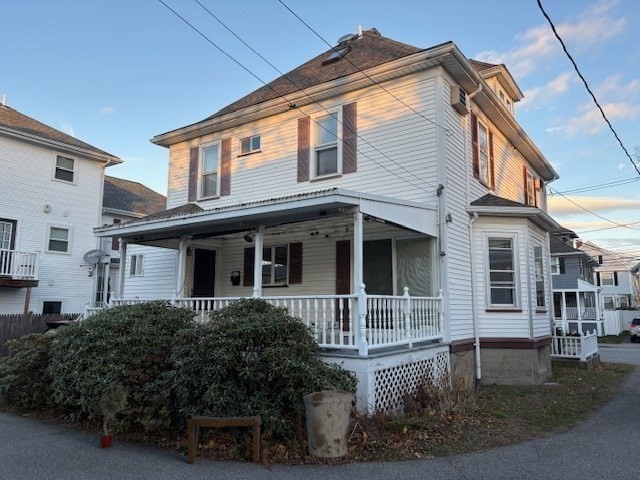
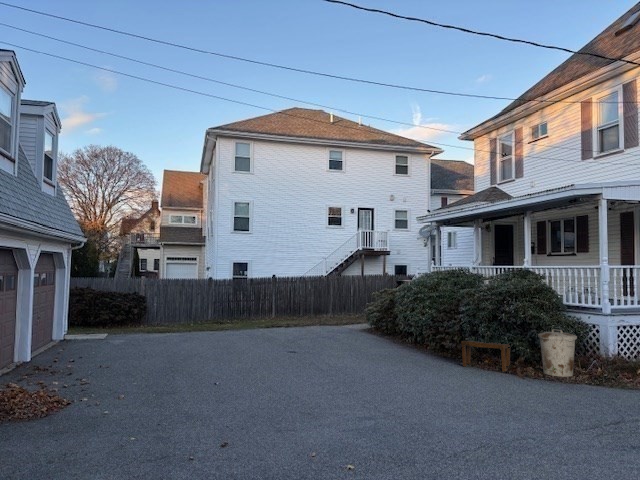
potted tree: present [93,382,131,448] -> none [413,317,435,355]

